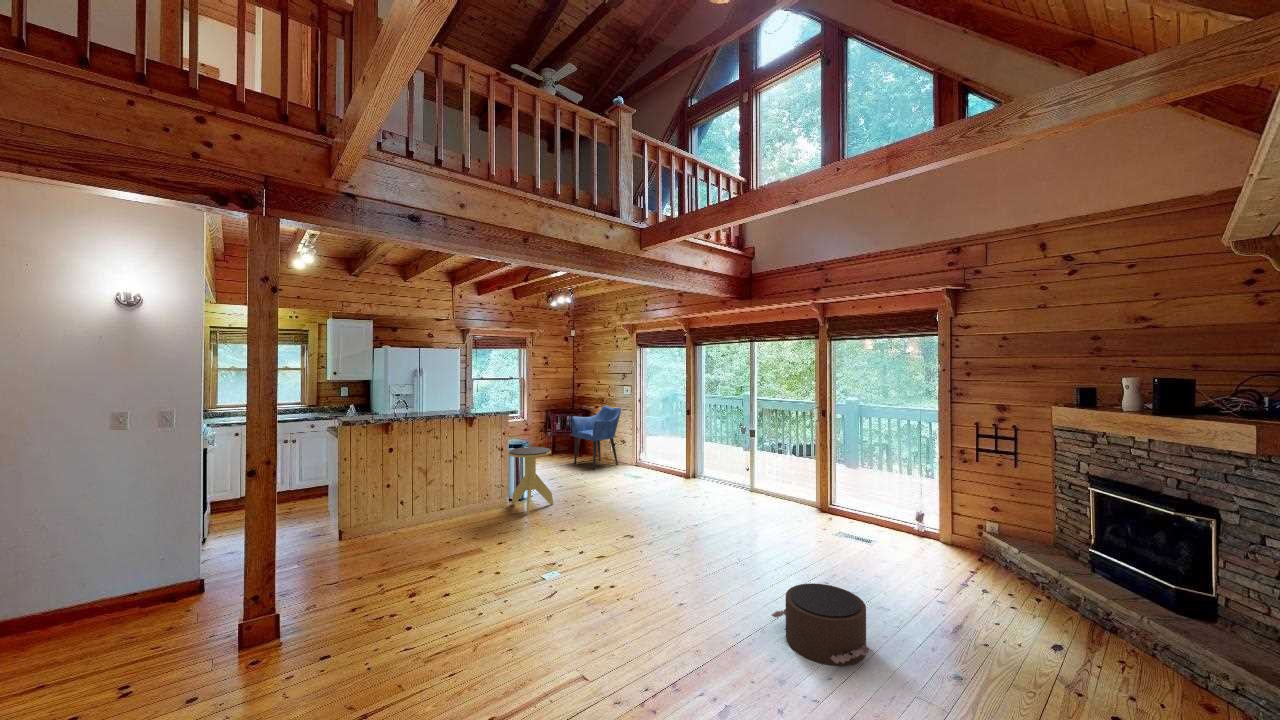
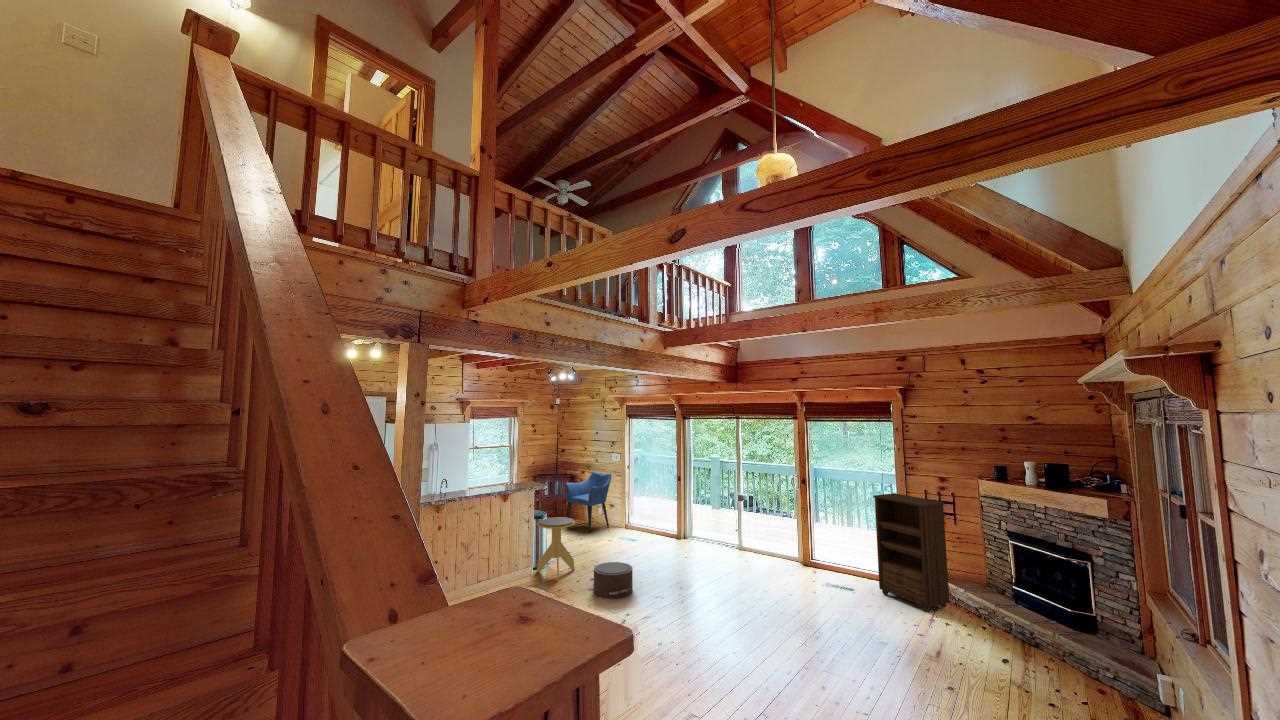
bookshelf: none [904,426,1000,575] -> present [873,493,950,612]
pouf: present [772,583,872,666] -> present [589,562,633,598]

